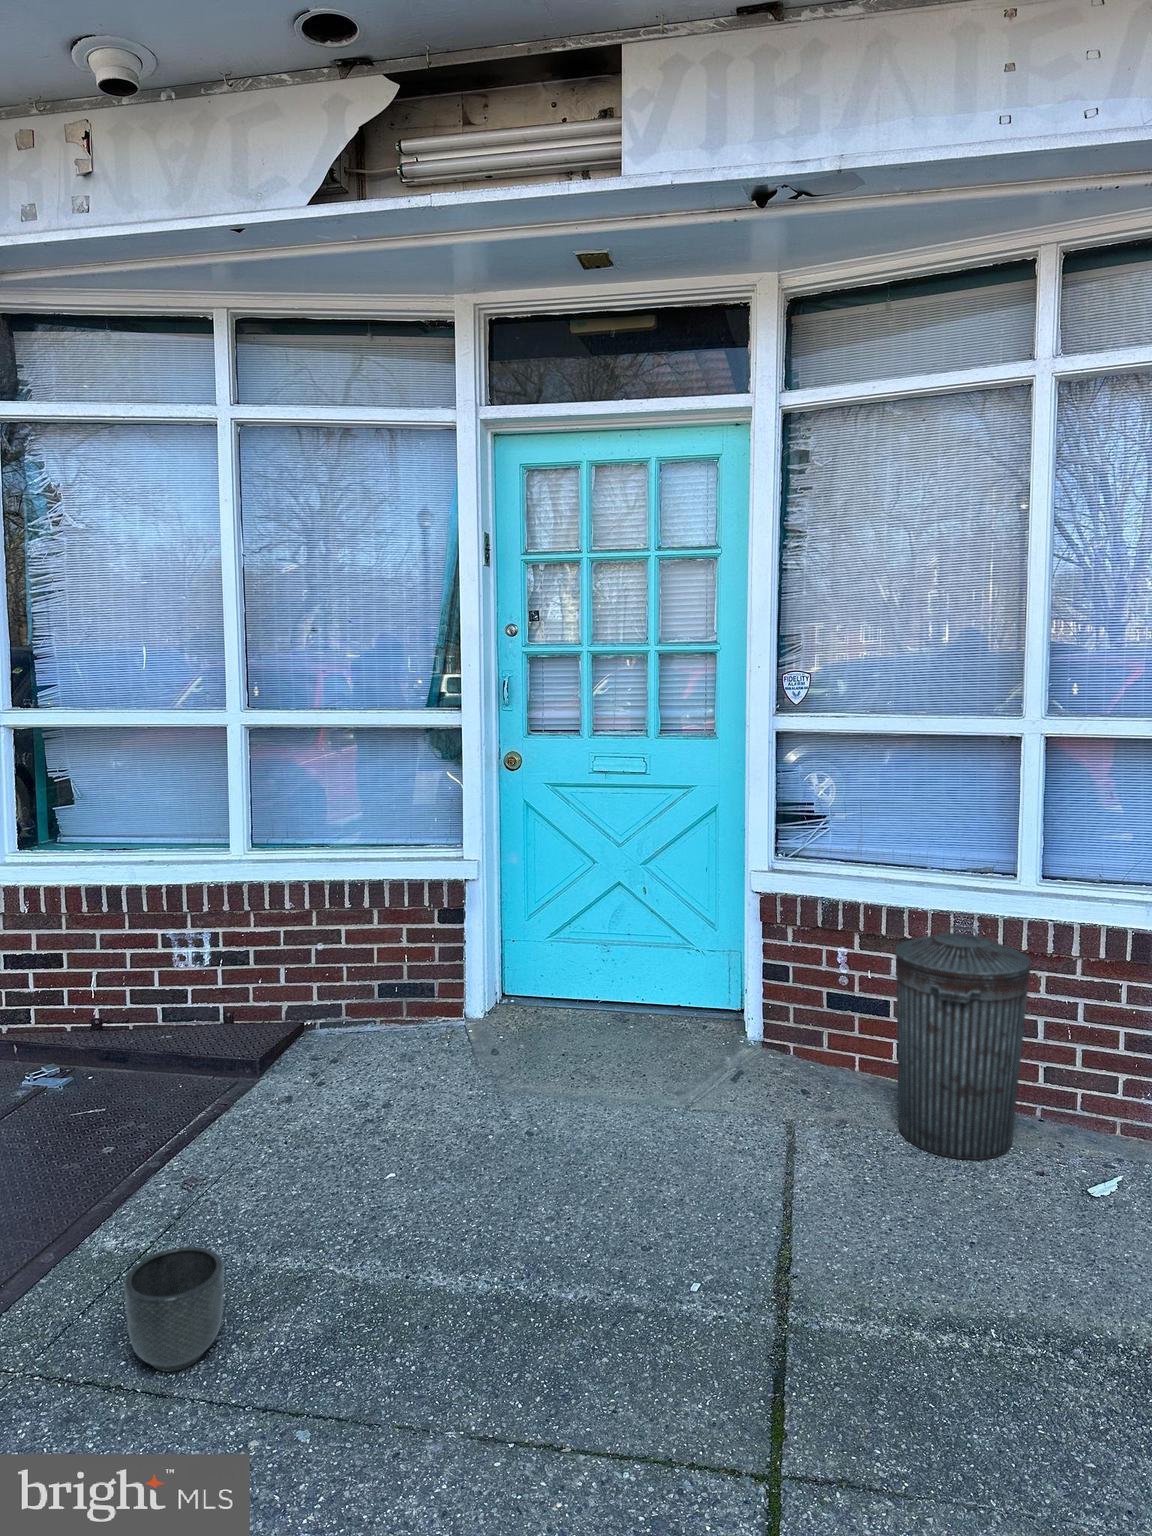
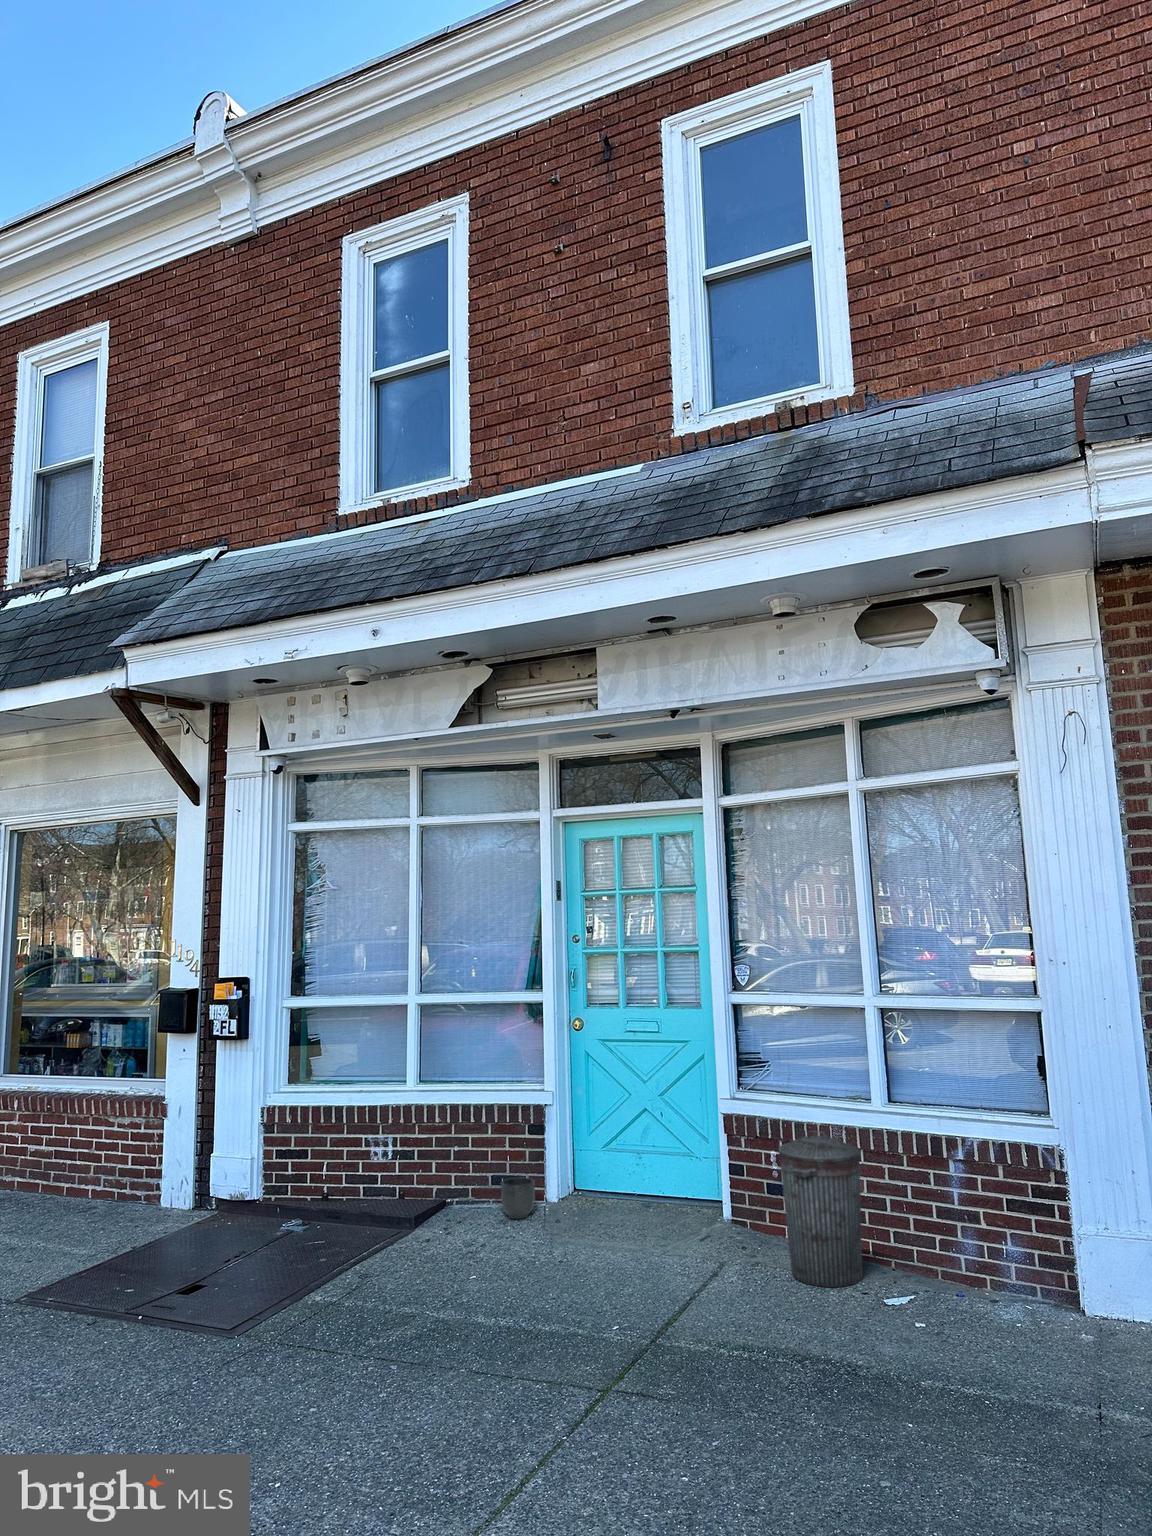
planter: present [124,1246,224,1372] -> present [501,1178,535,1219]

